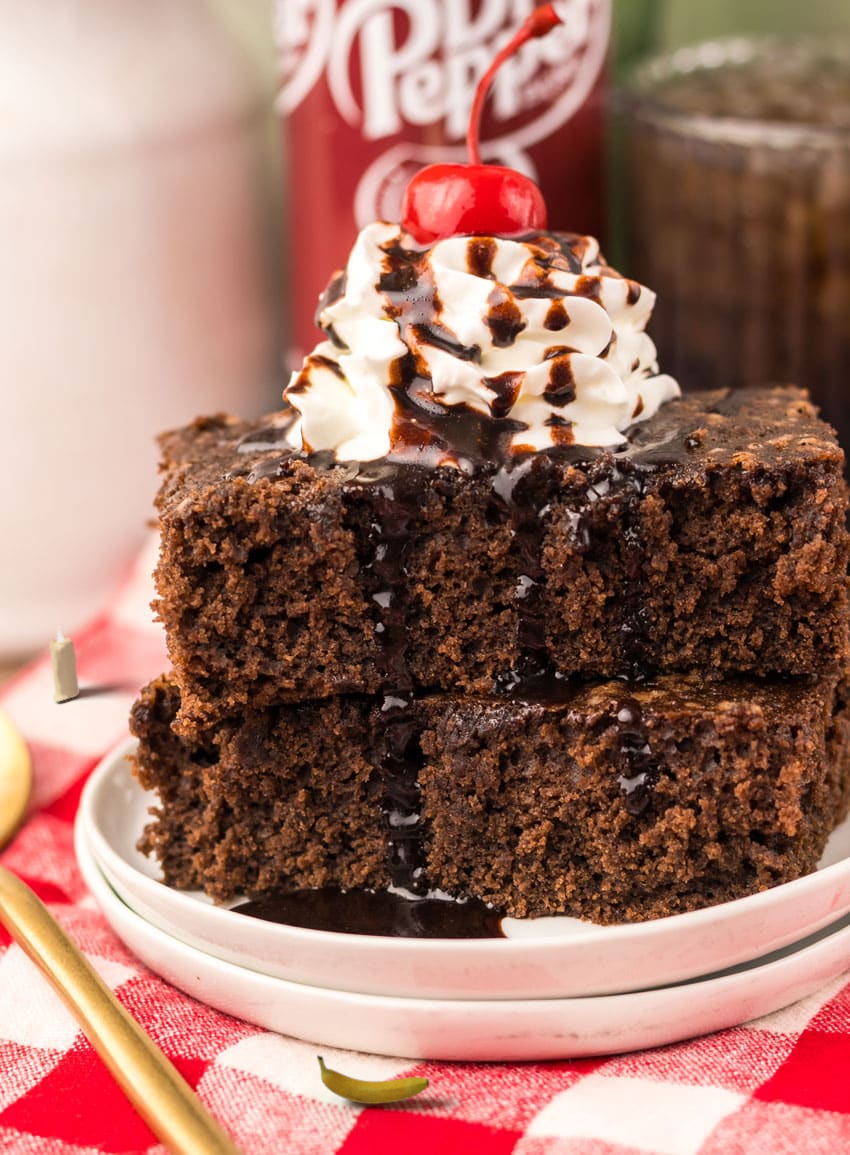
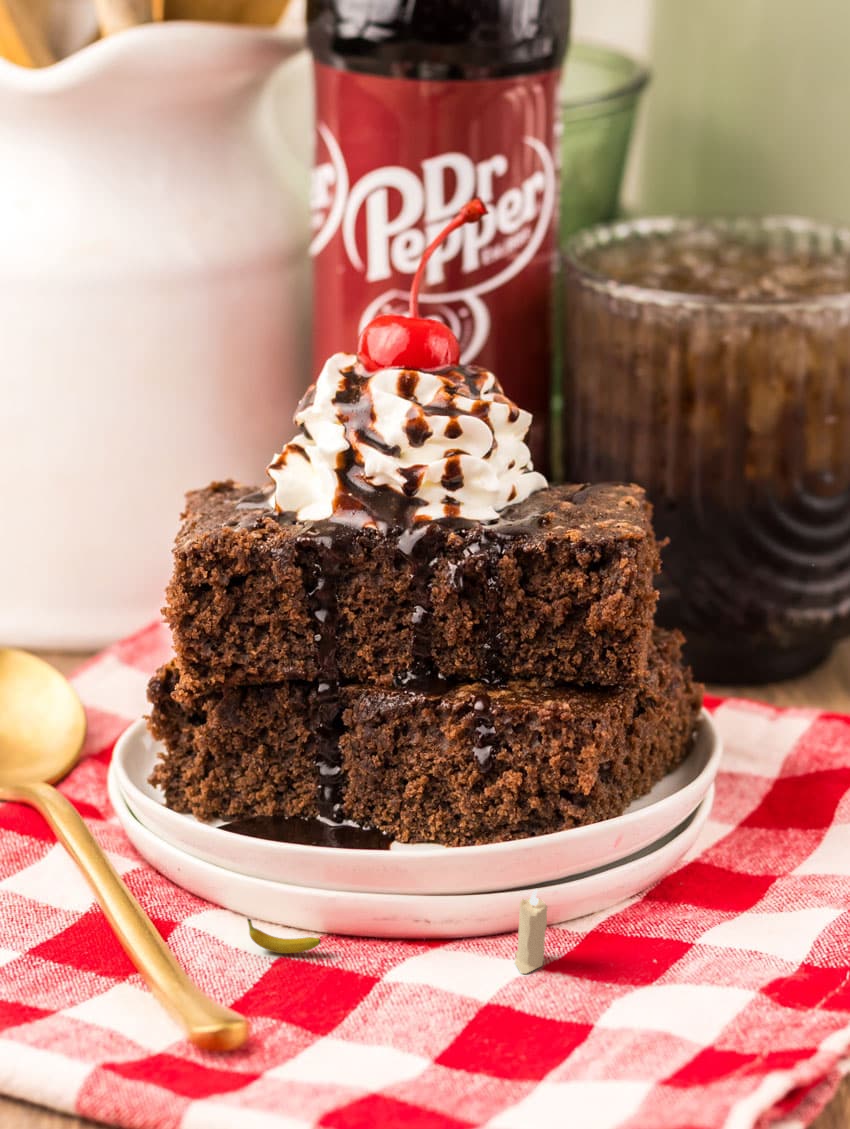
candle: present [49,628,80,702] -> present [515,889,547,974]

